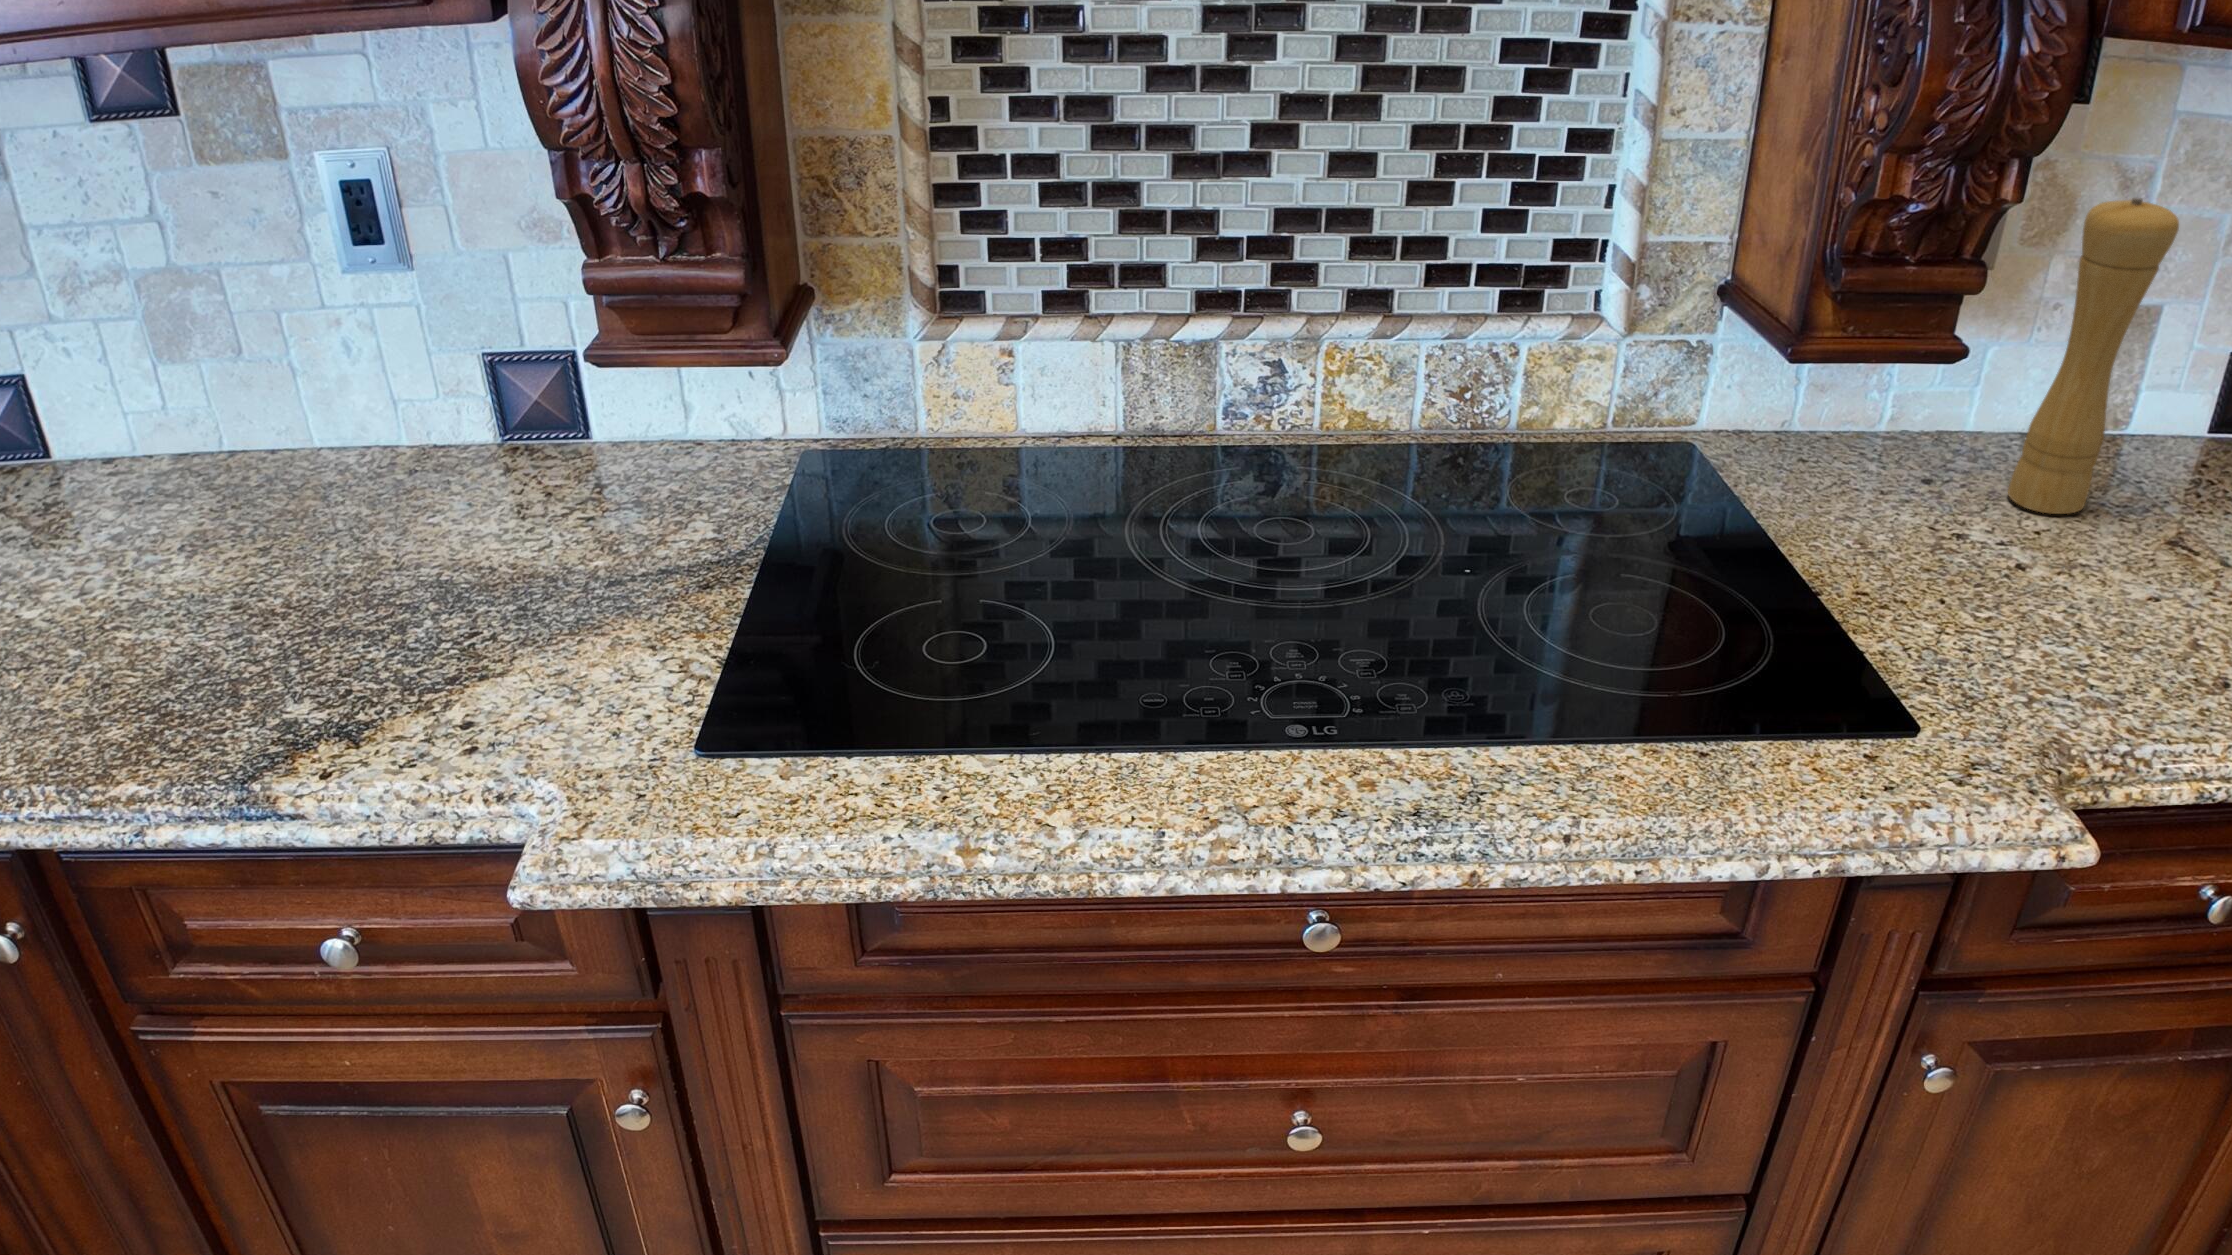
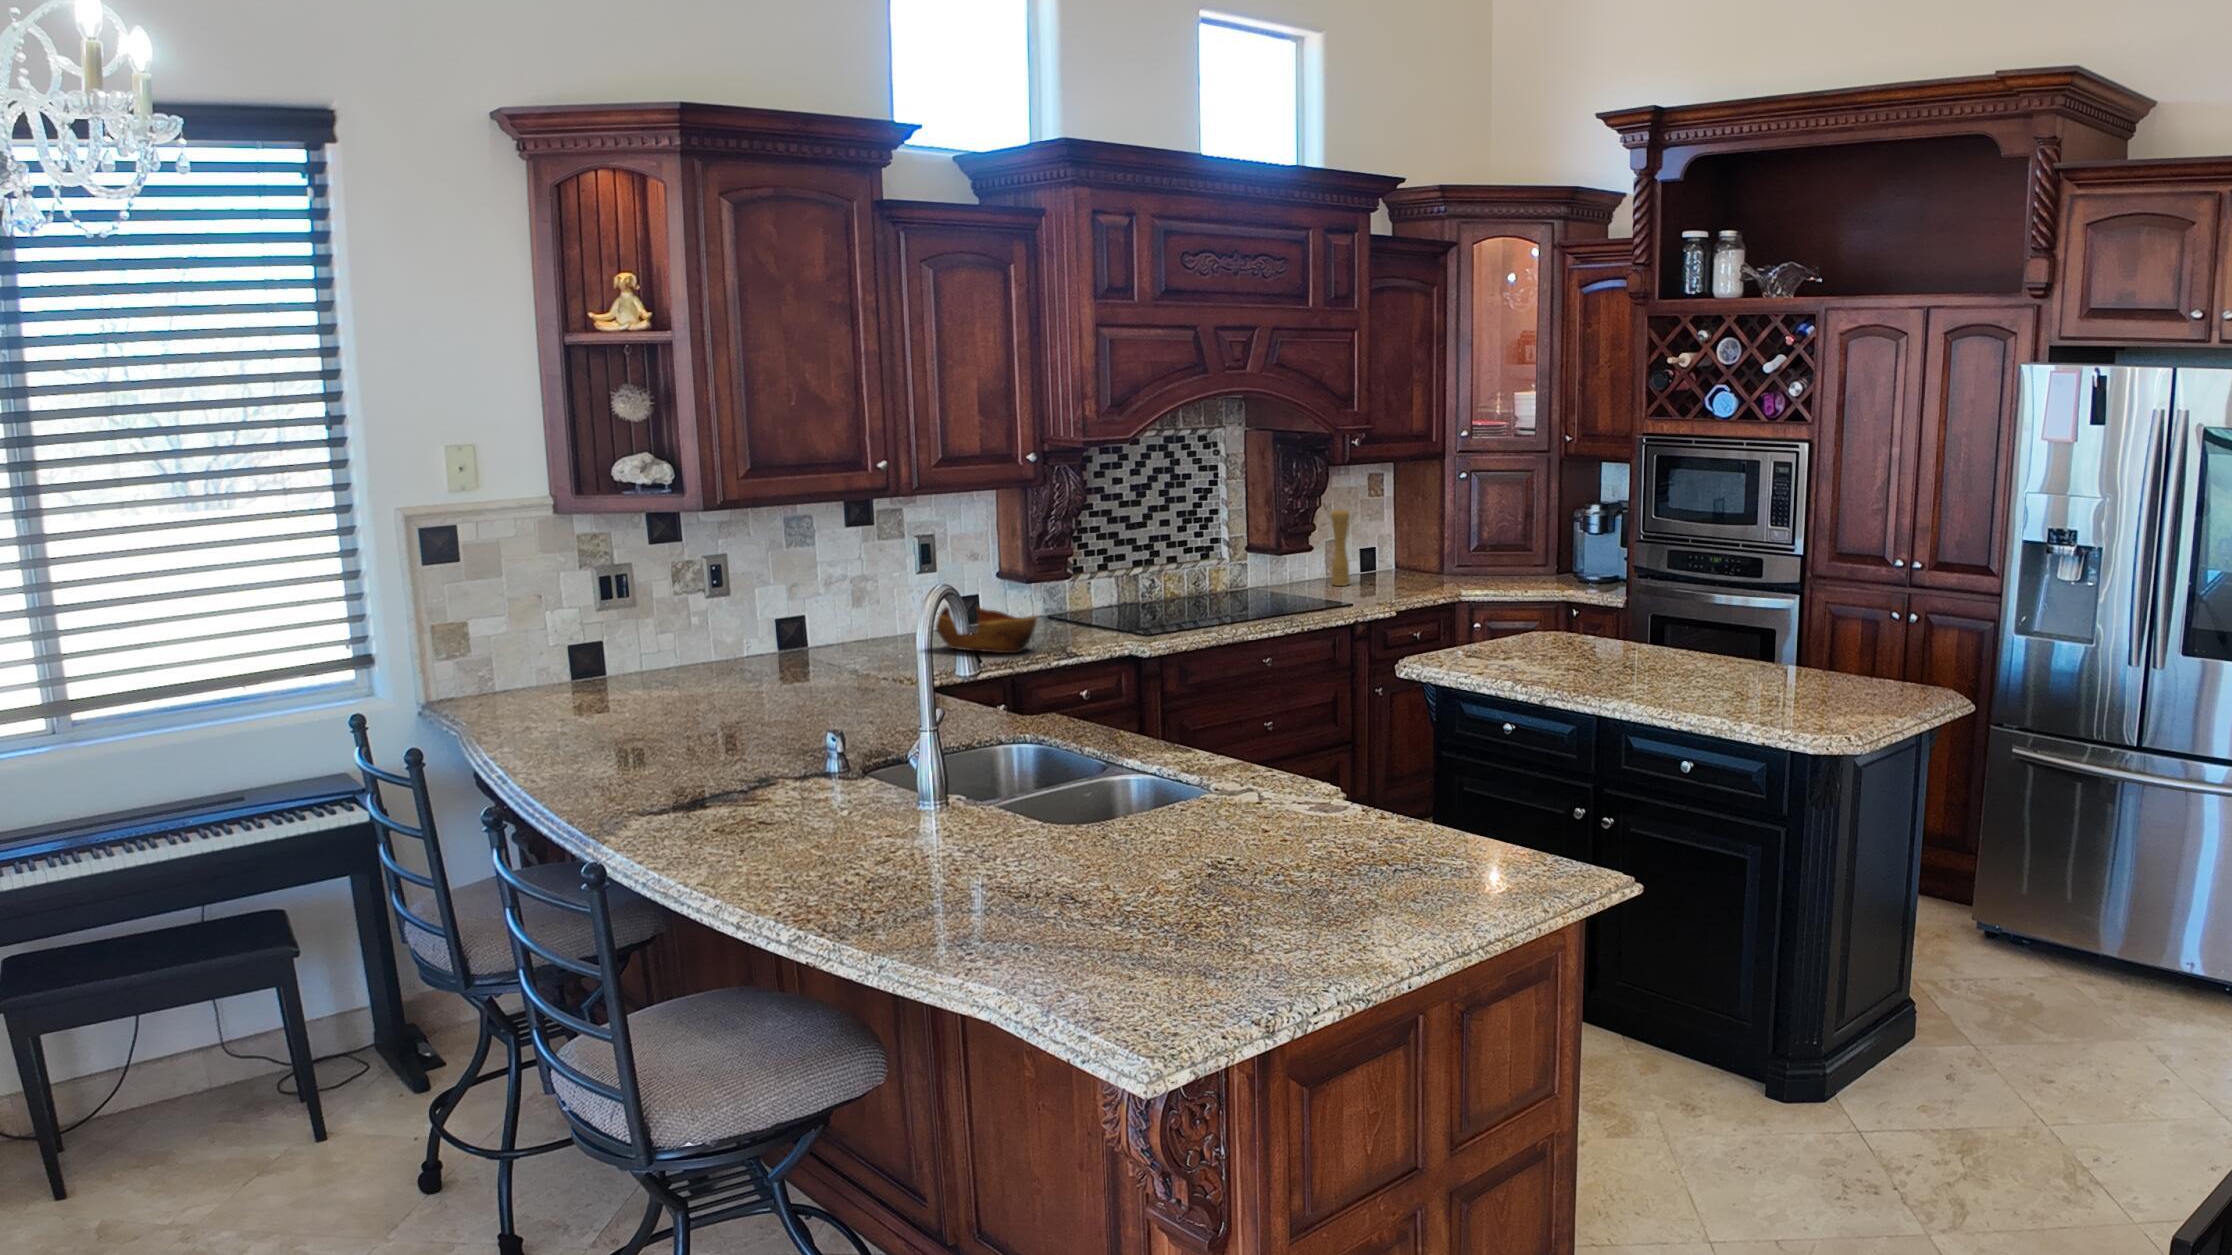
wooden bowl: none [128,392,378,659] -> present [936,607,1037,653]

